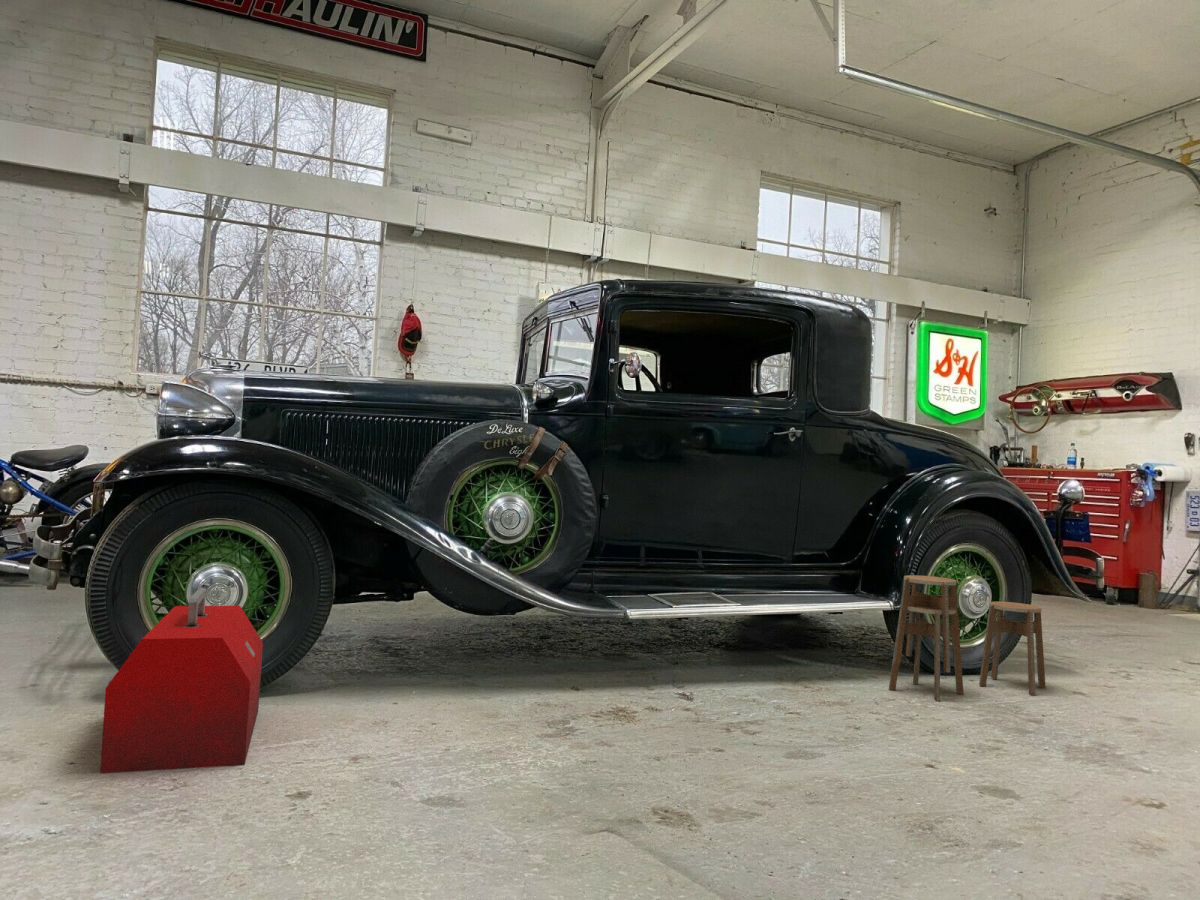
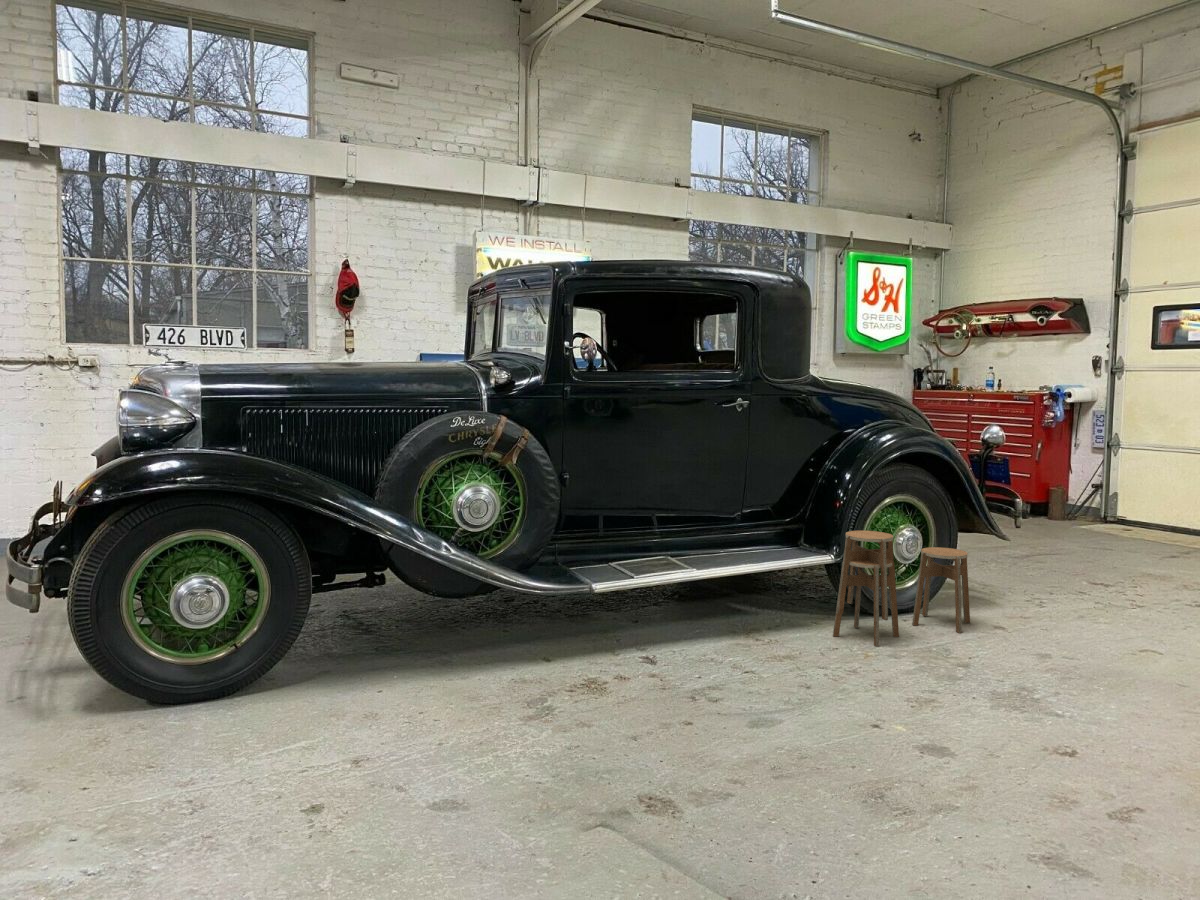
toolbox: present [100,589,263,773] -> none [104,608,249,801]

